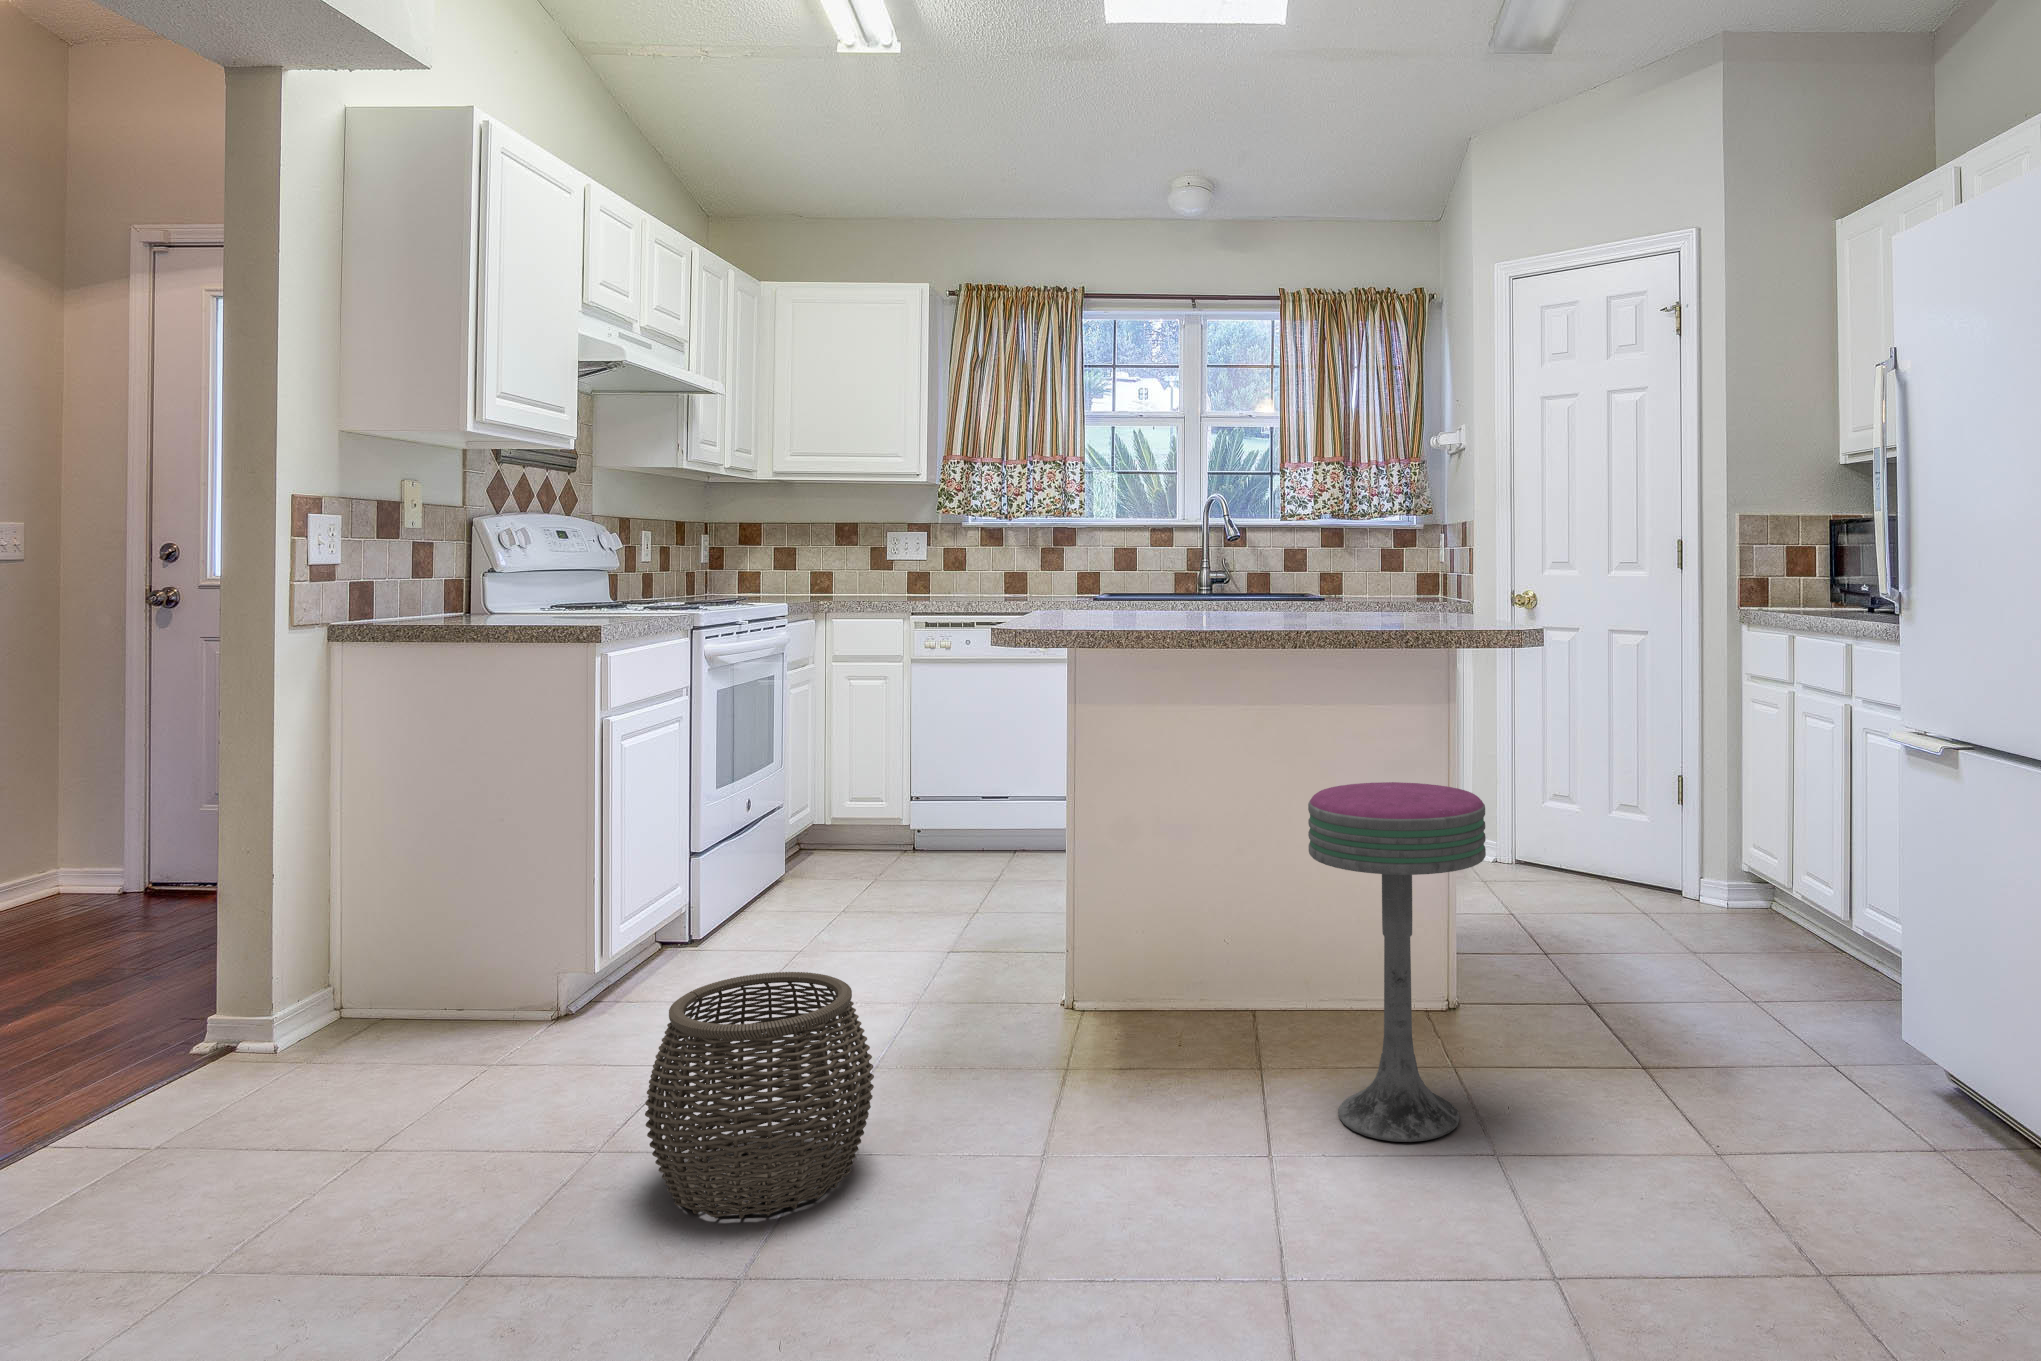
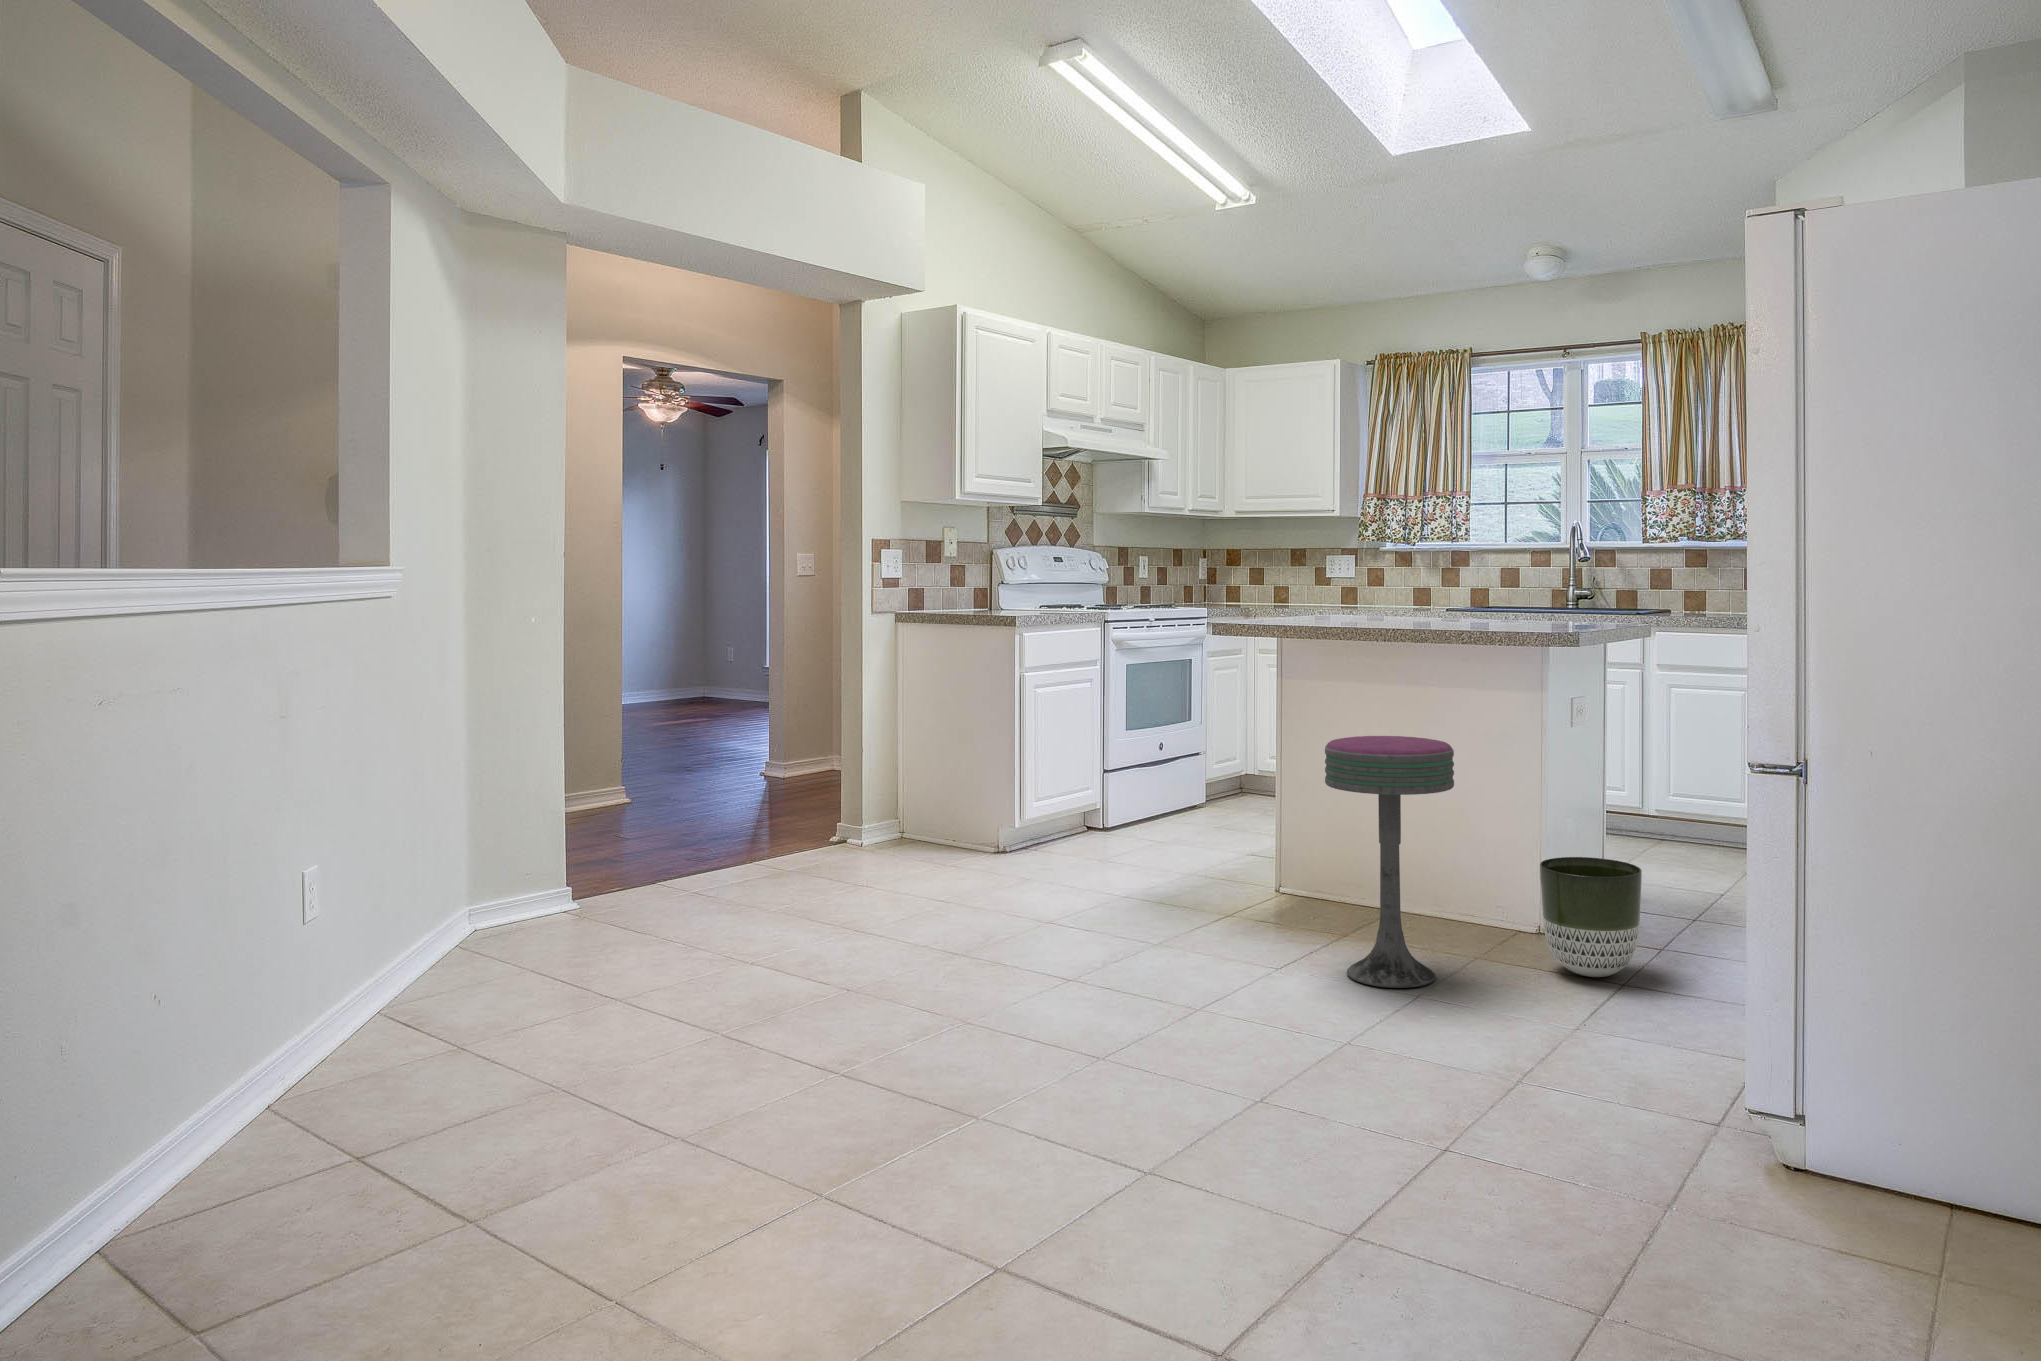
planter: none [1513,906,1636,1058] -> present [1540,857,1642,977]
woven basket: present [645,972,874,1219] -> none [943,816,1067,940]

